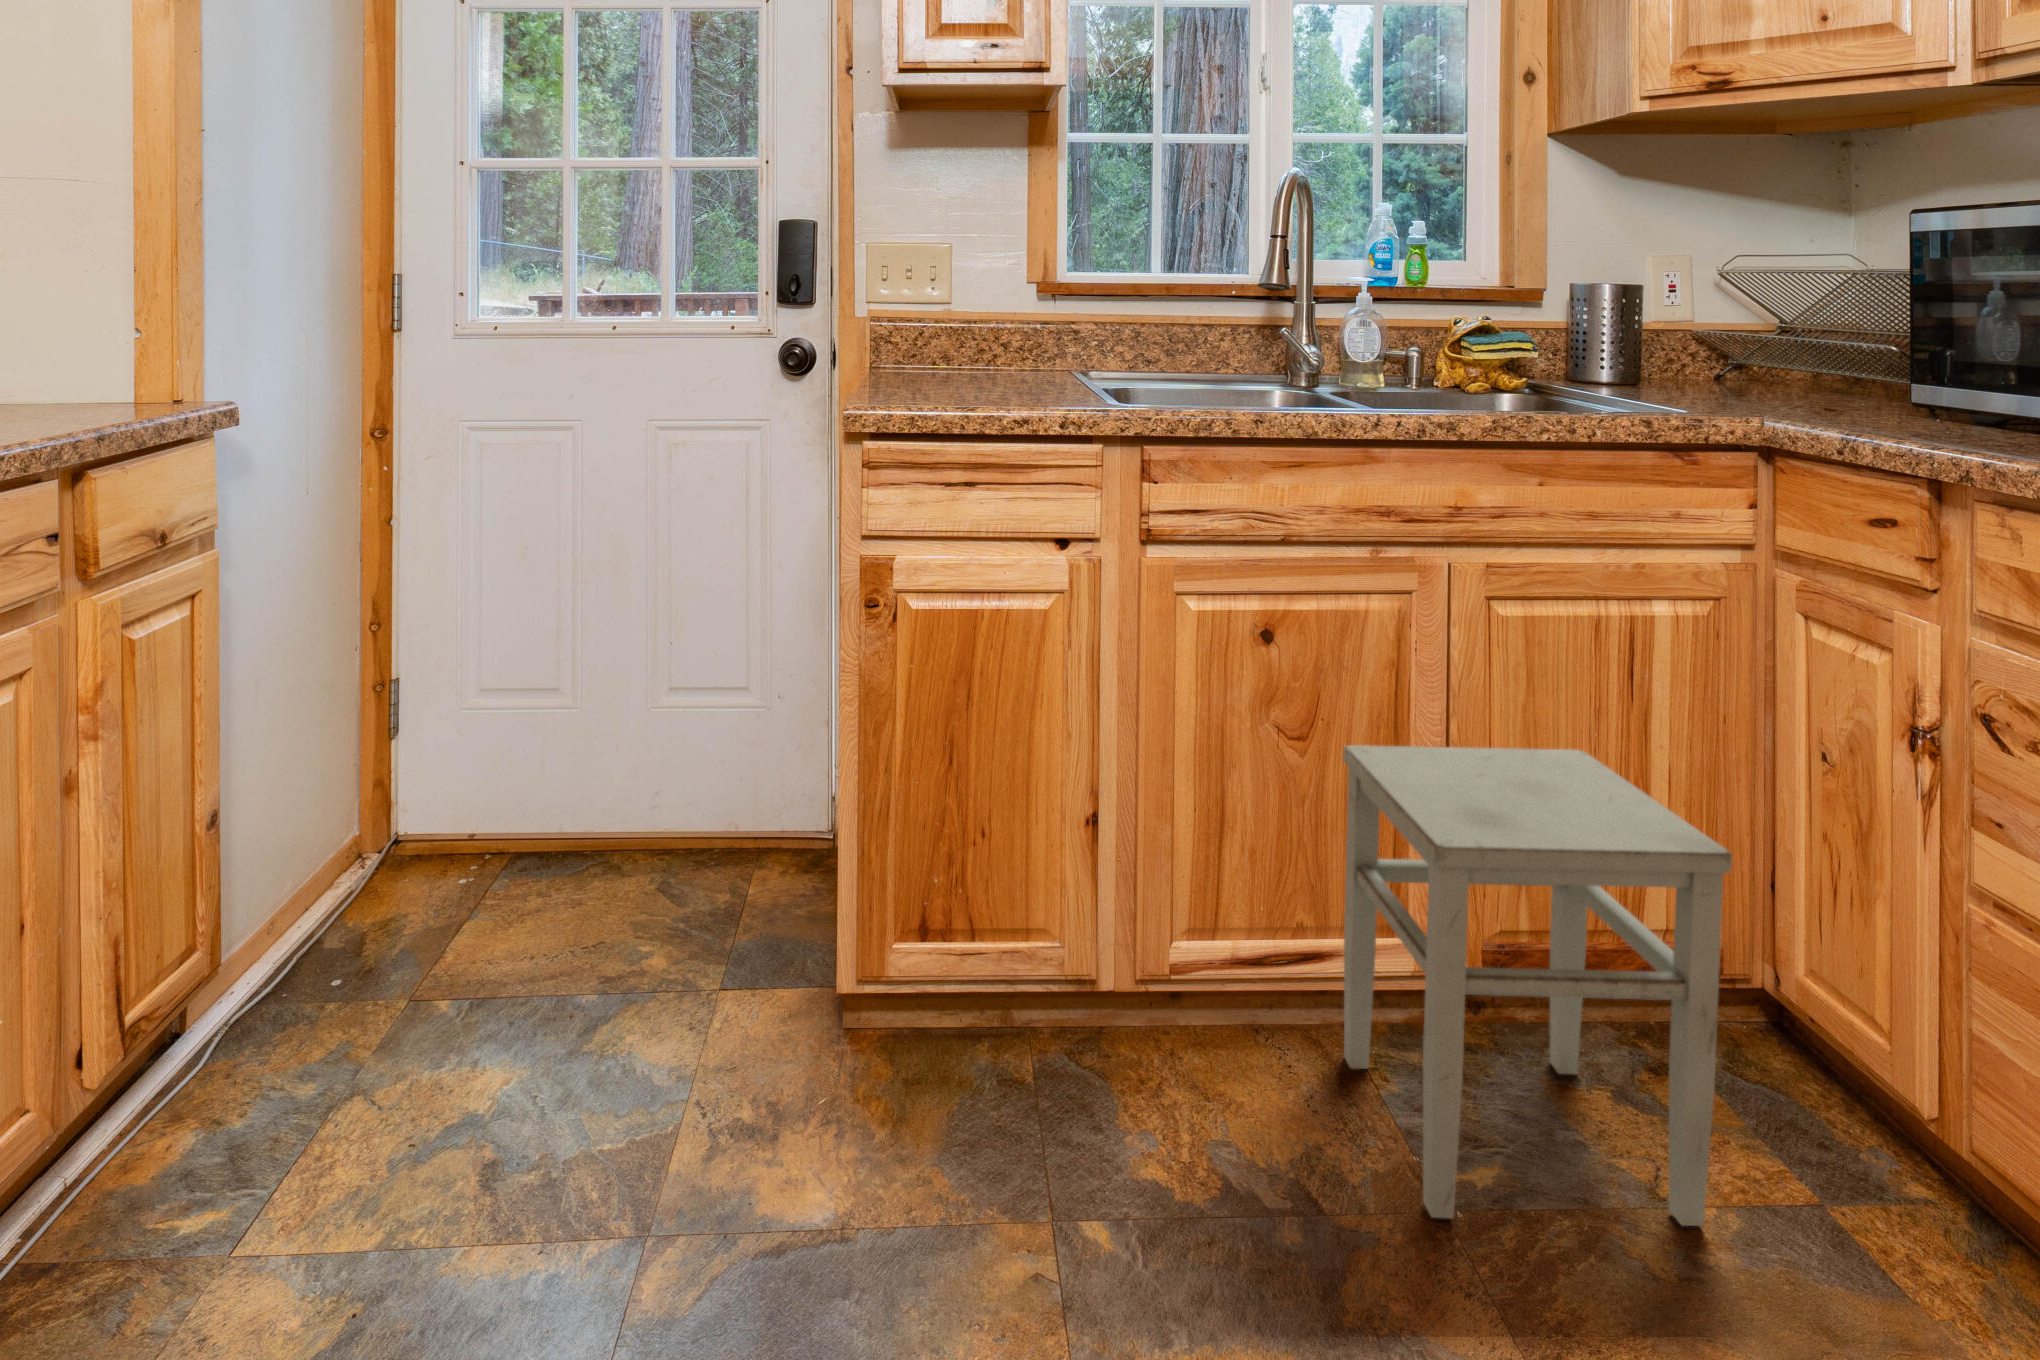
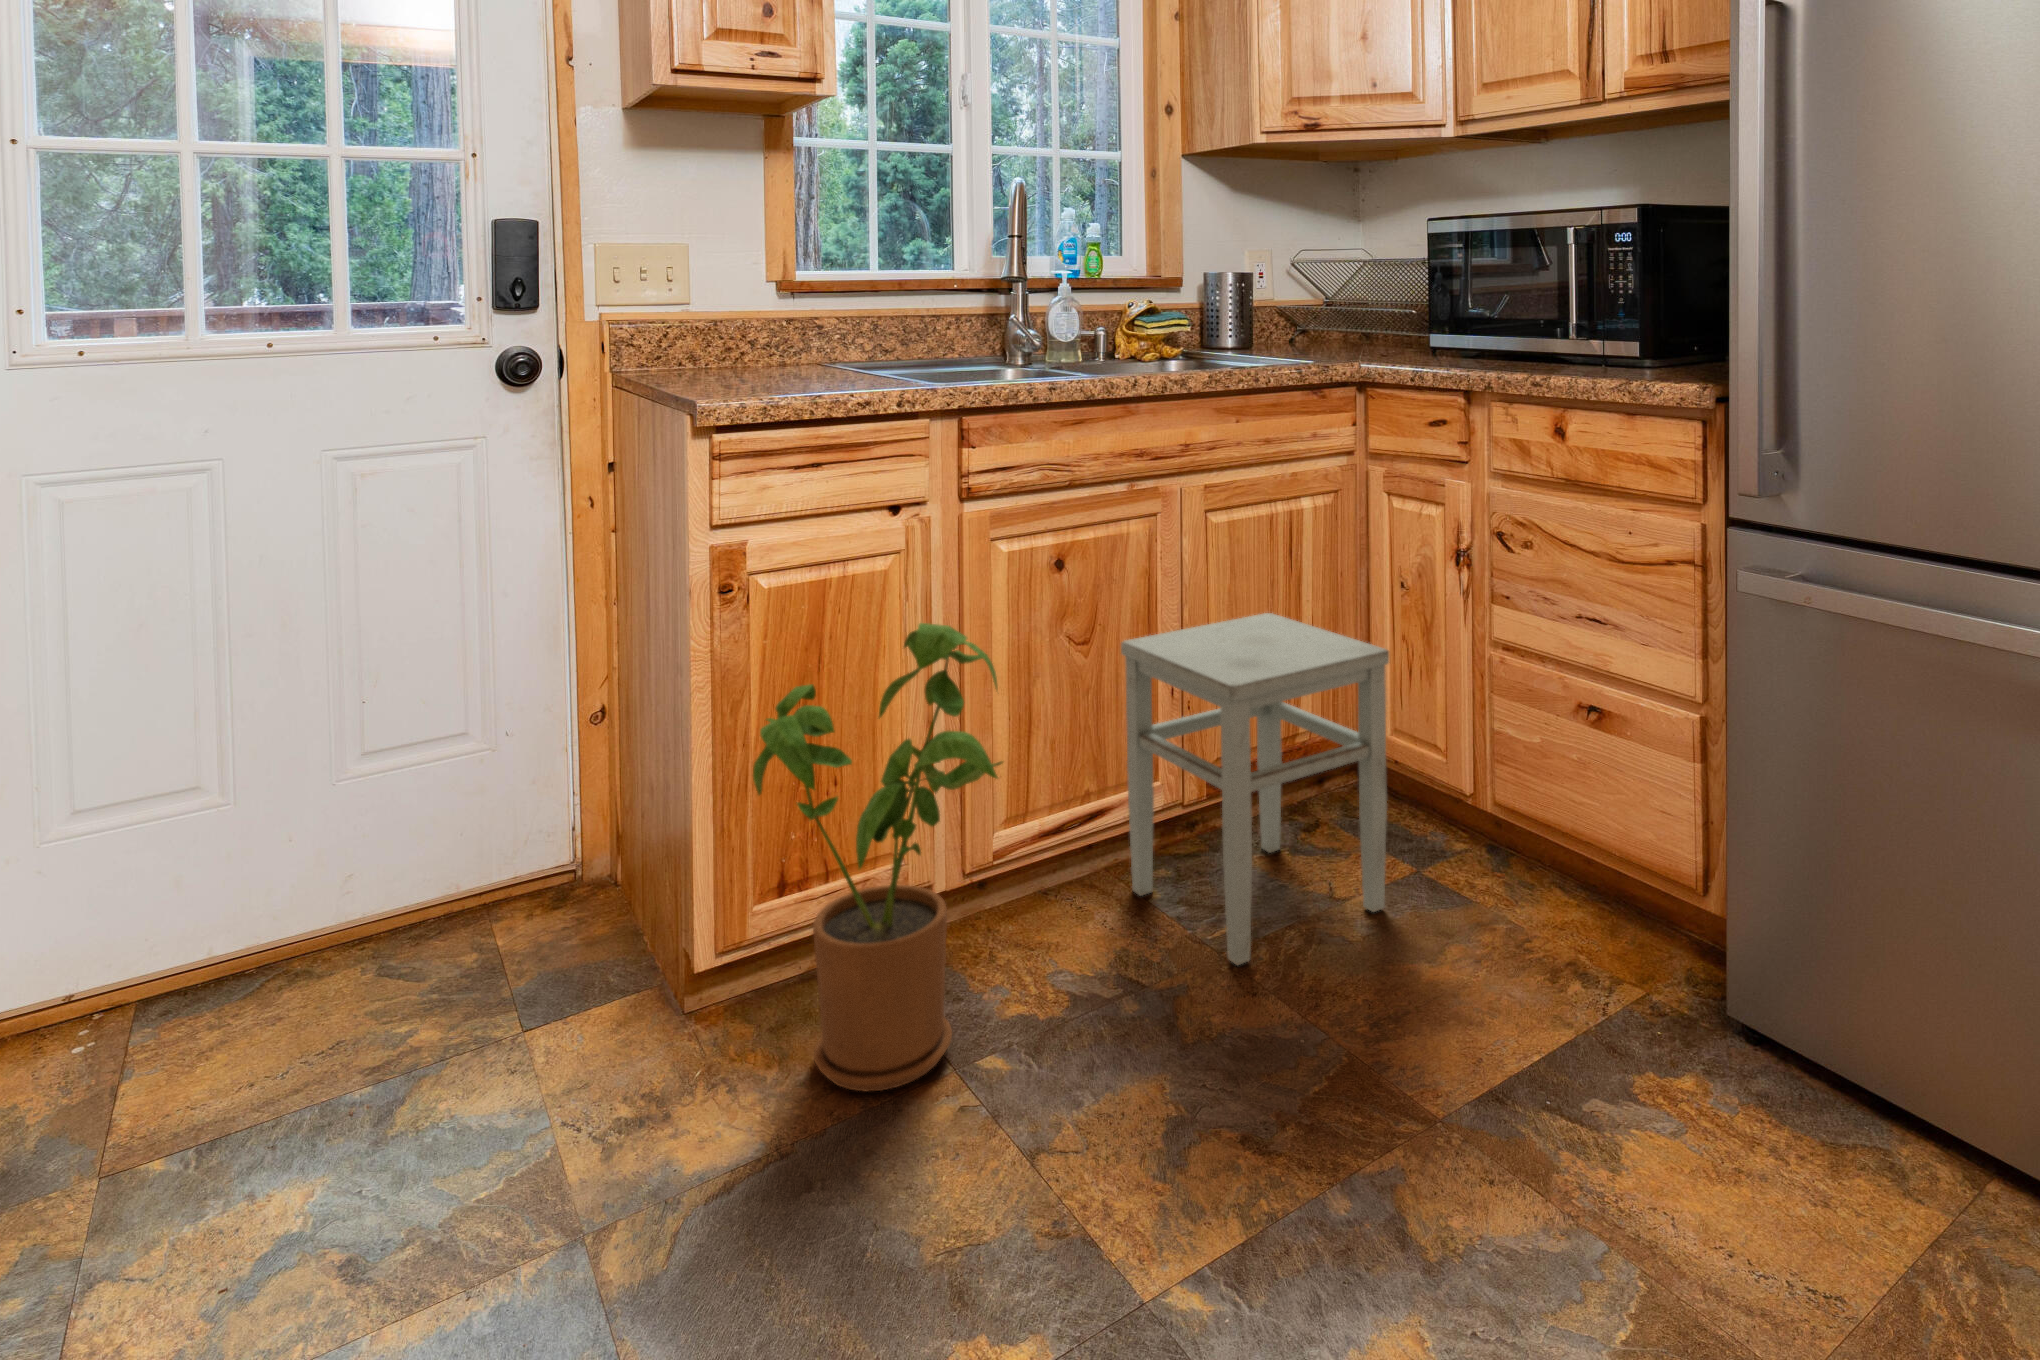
house plant: none [865,681,1133,1191] -> present [753,623,1002,1092]

